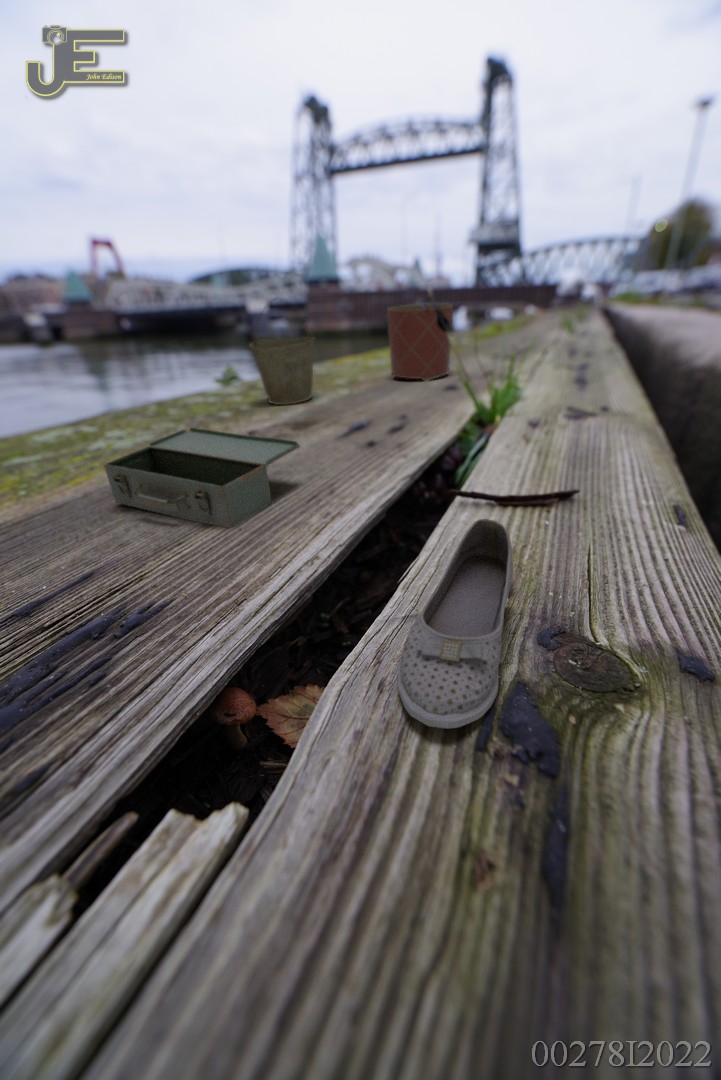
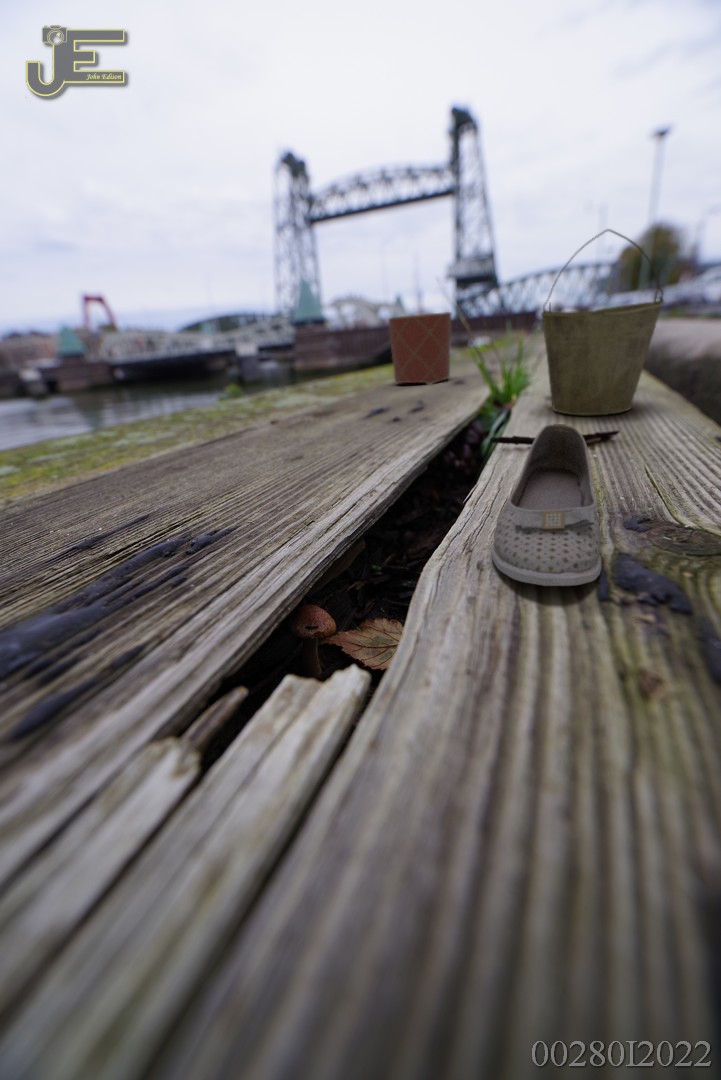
bucket: present [250,299,314,405] -> present [541,229,665,415]
toolbox: present [104,428,300,528] -> none [141,405,336,483]

